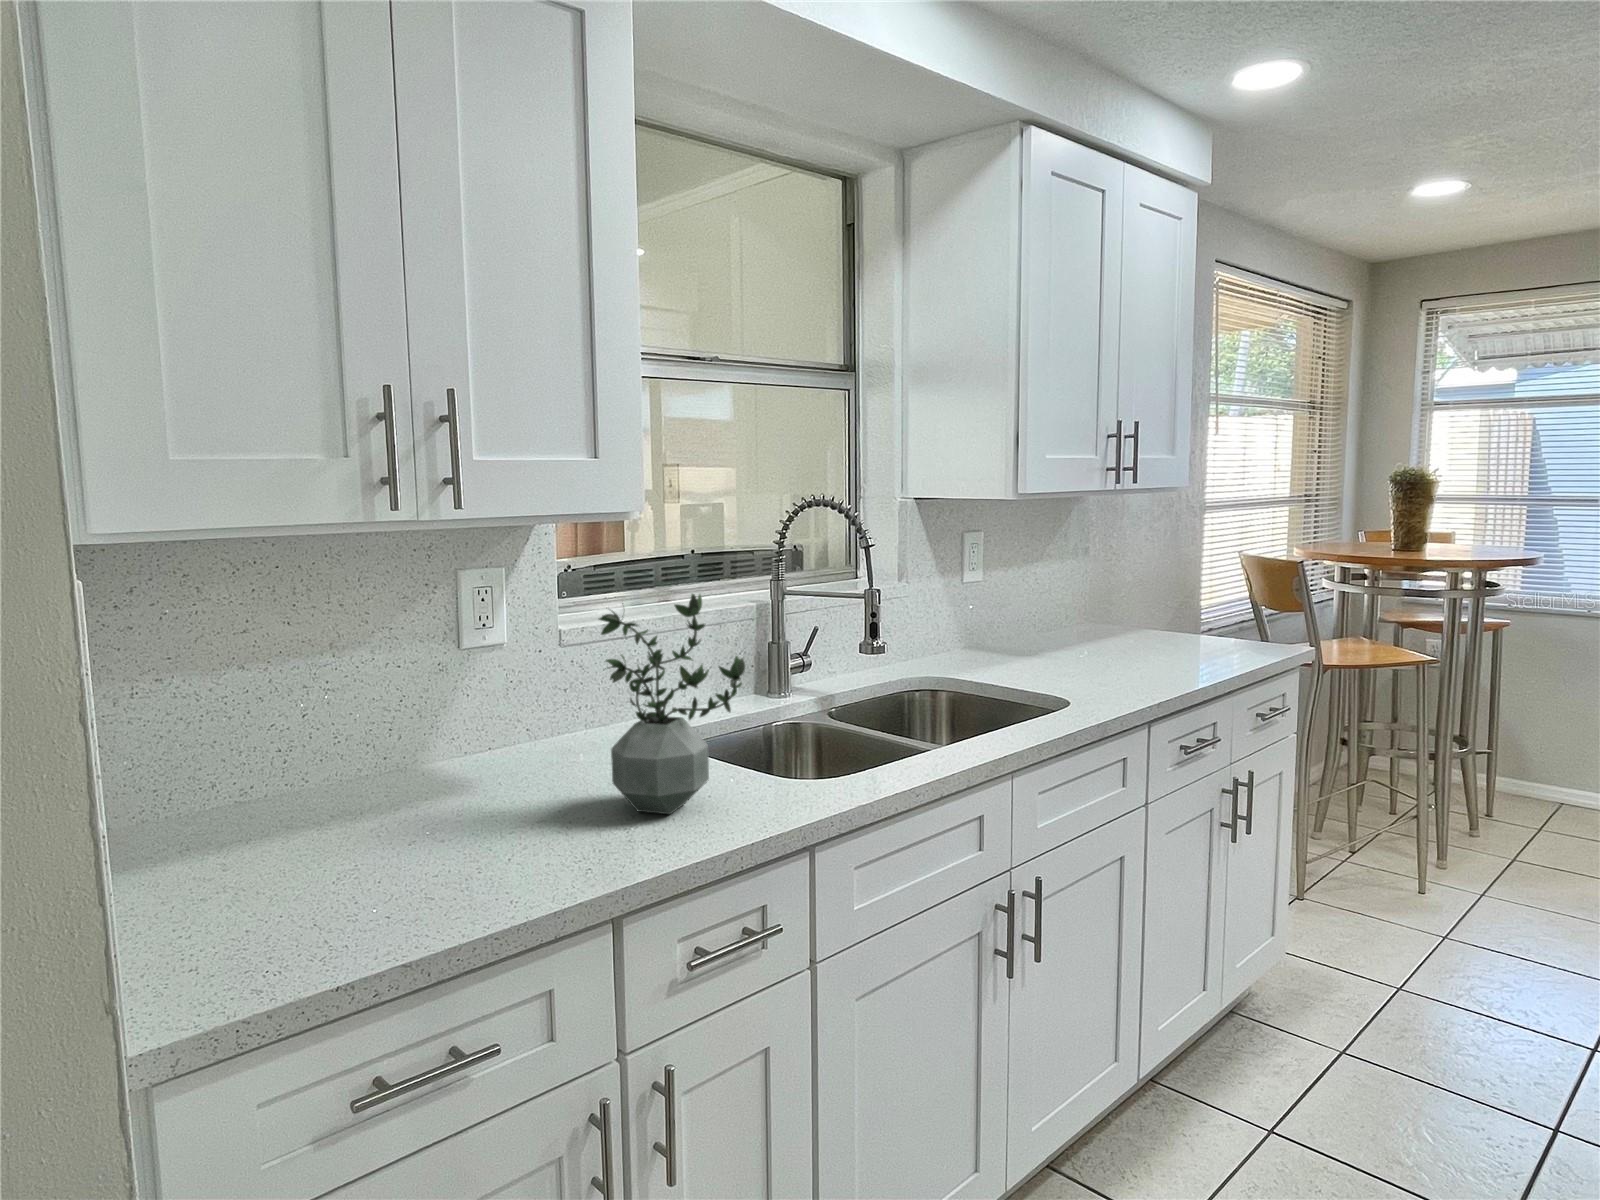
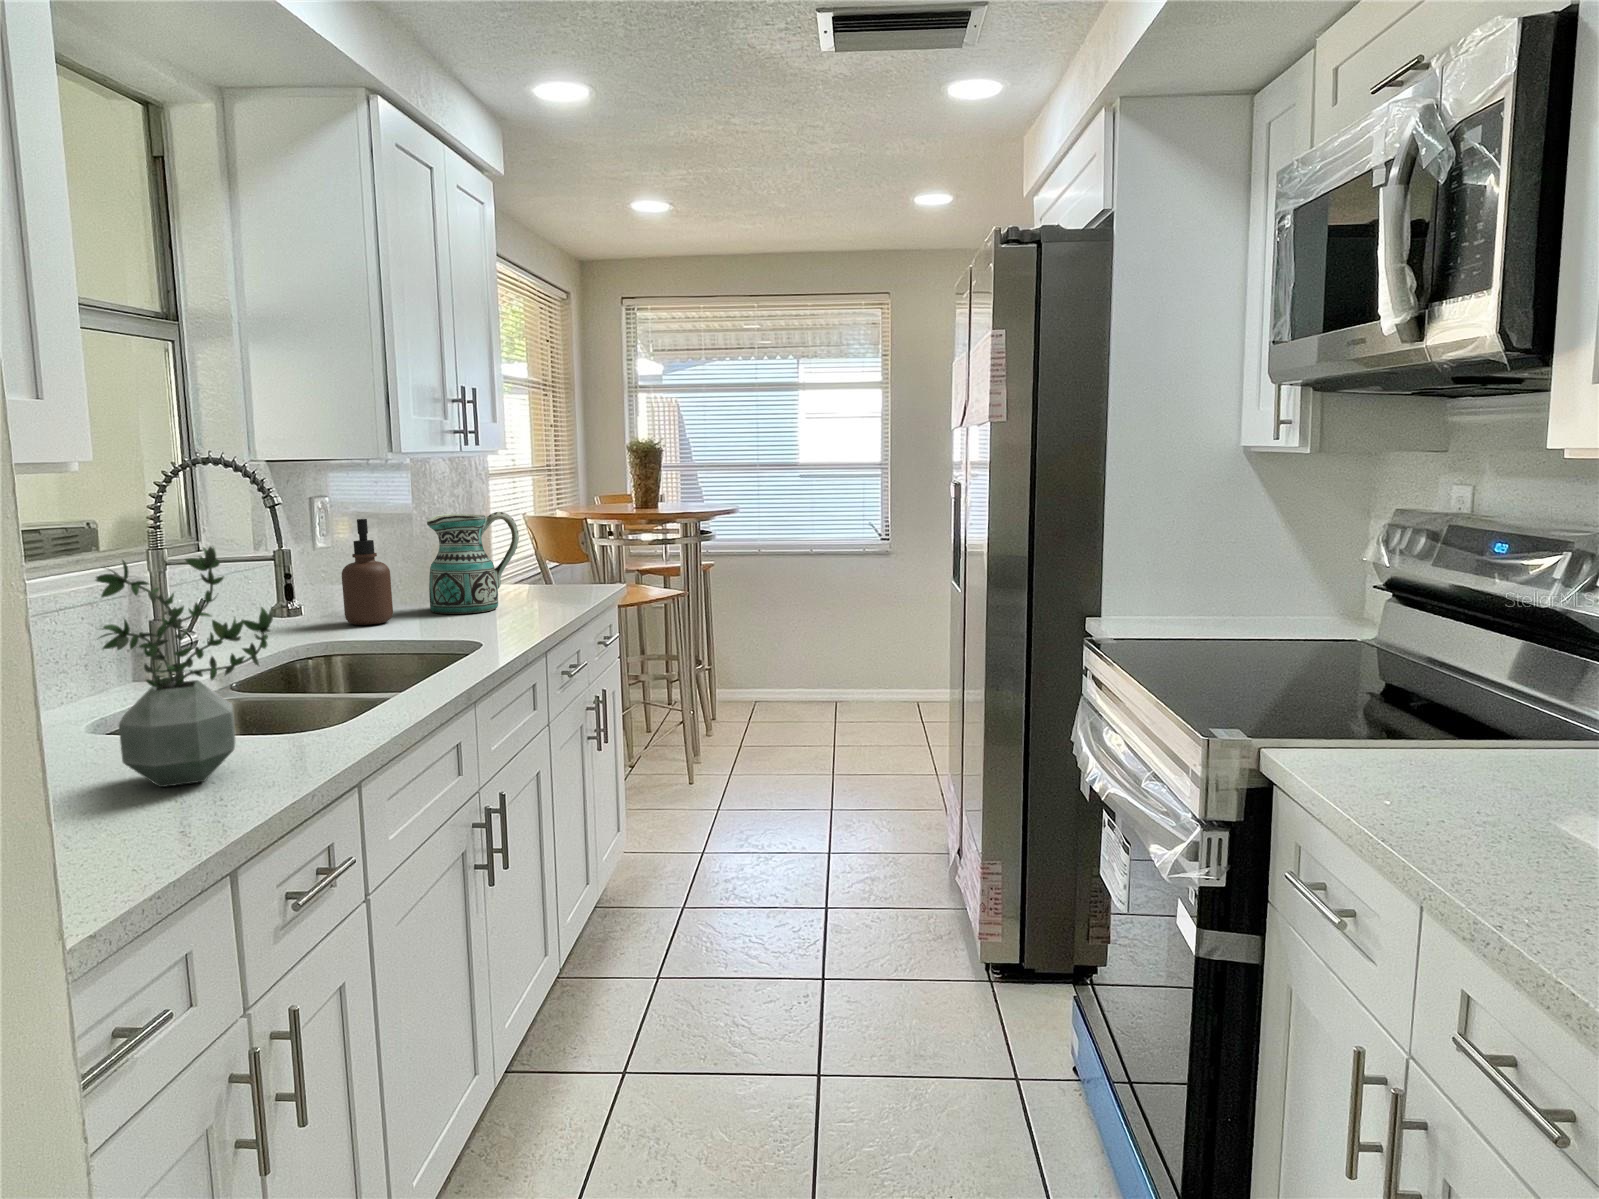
ceramic pitcher: none [1066,555,1168,663] -> present [427,512,519,614]
soap dispenser: none [973,557,1019,664] -> present [342,519,393,625]

